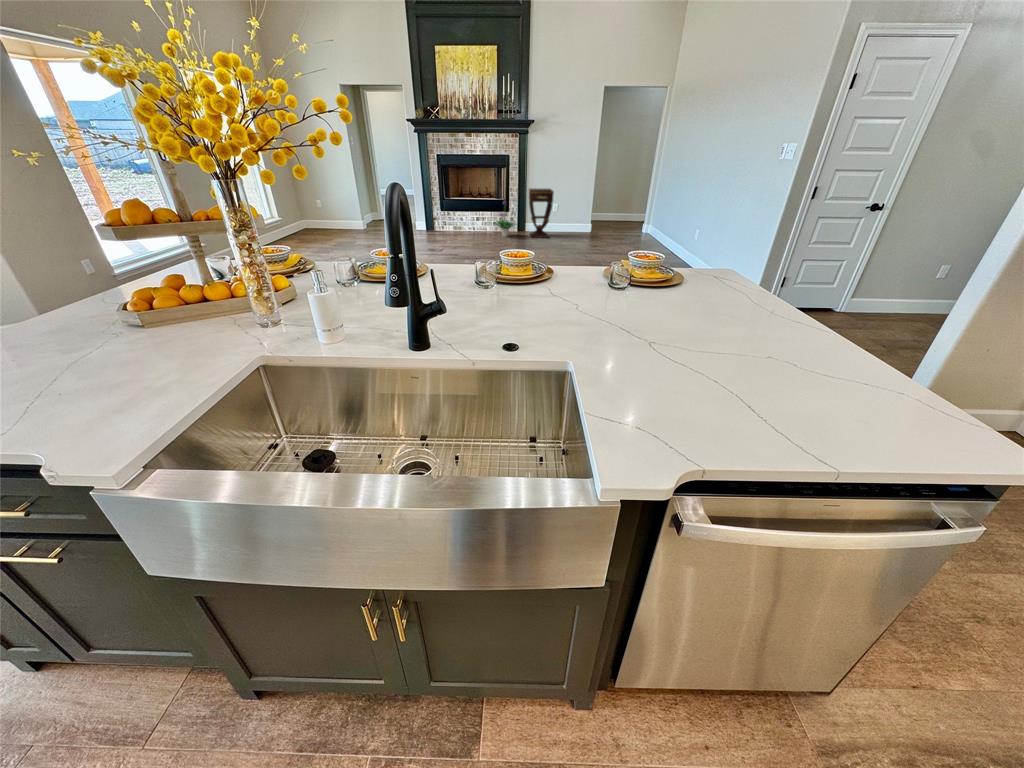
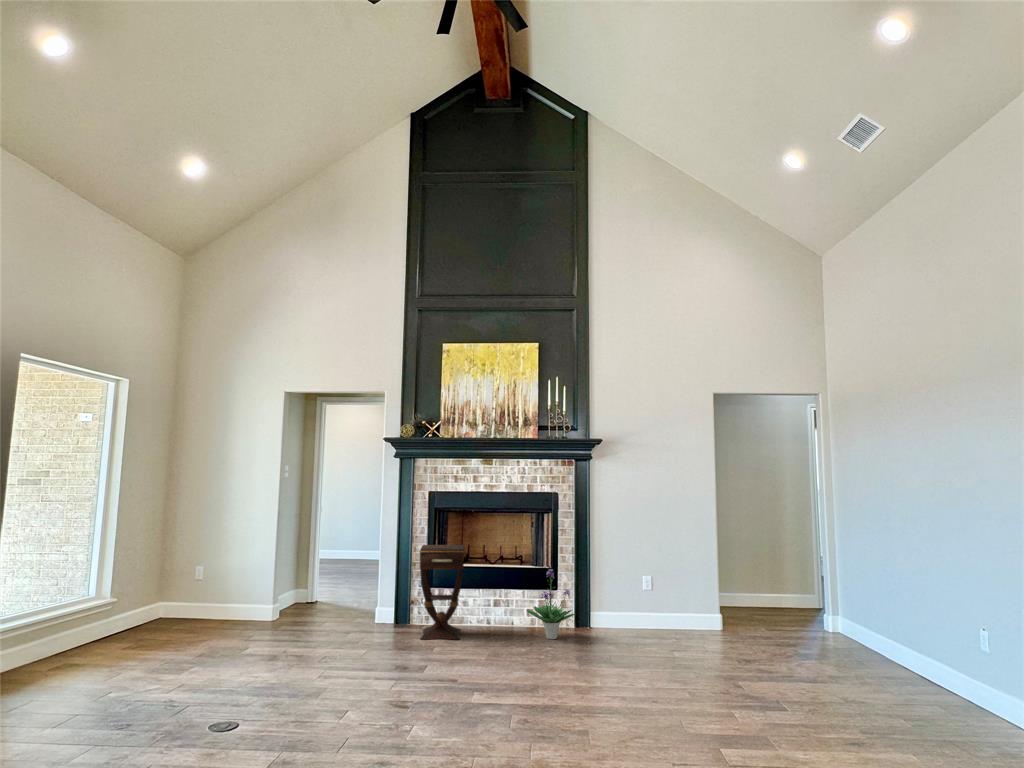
side table: present [529,188,554,238] -> present [420,545,465,640]

